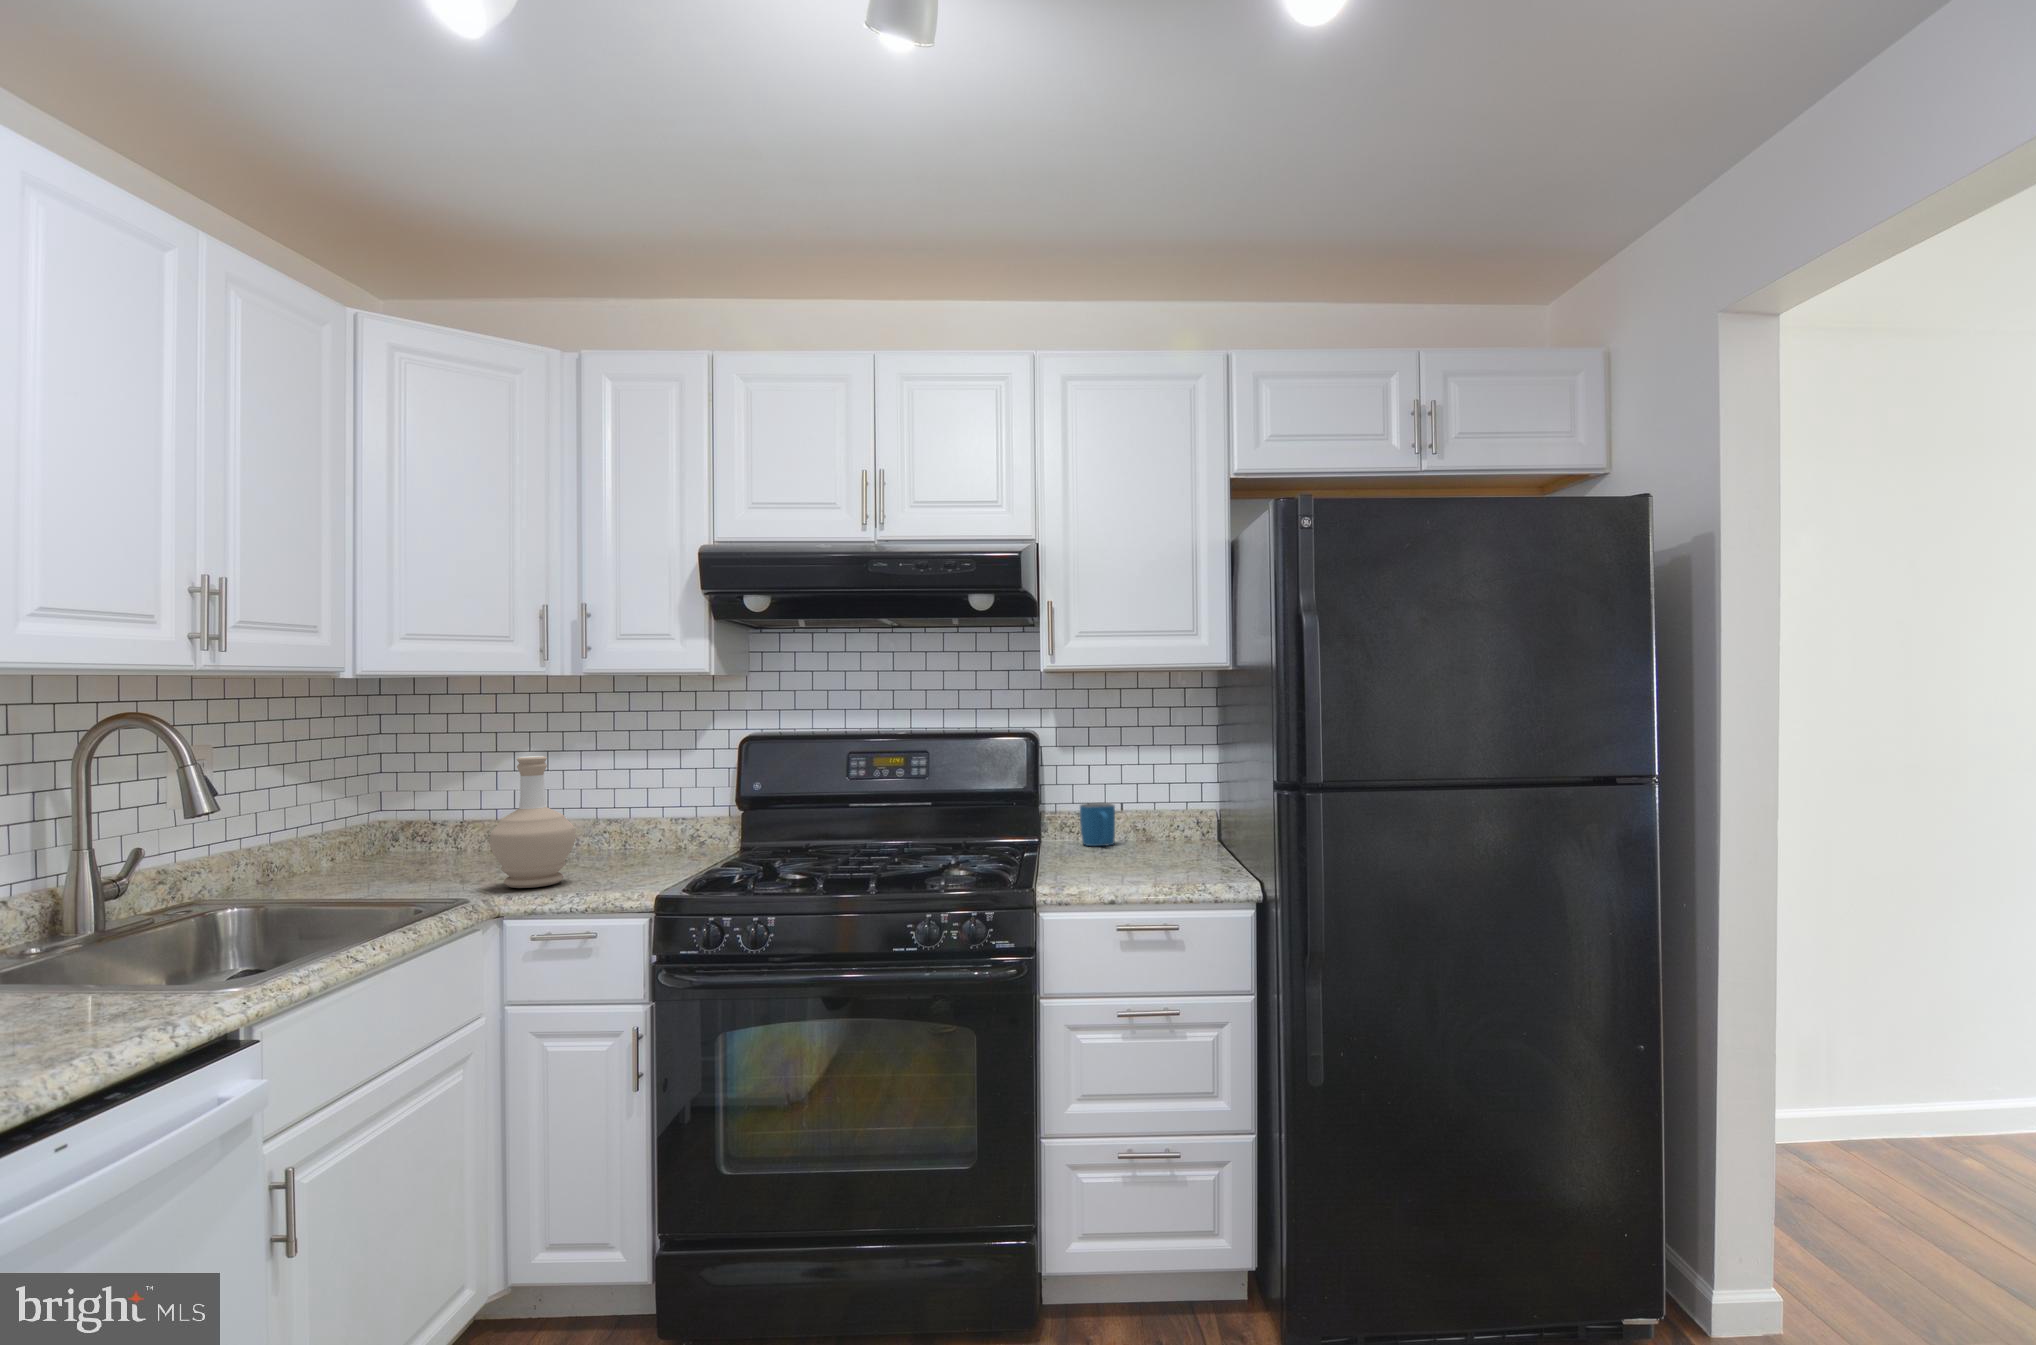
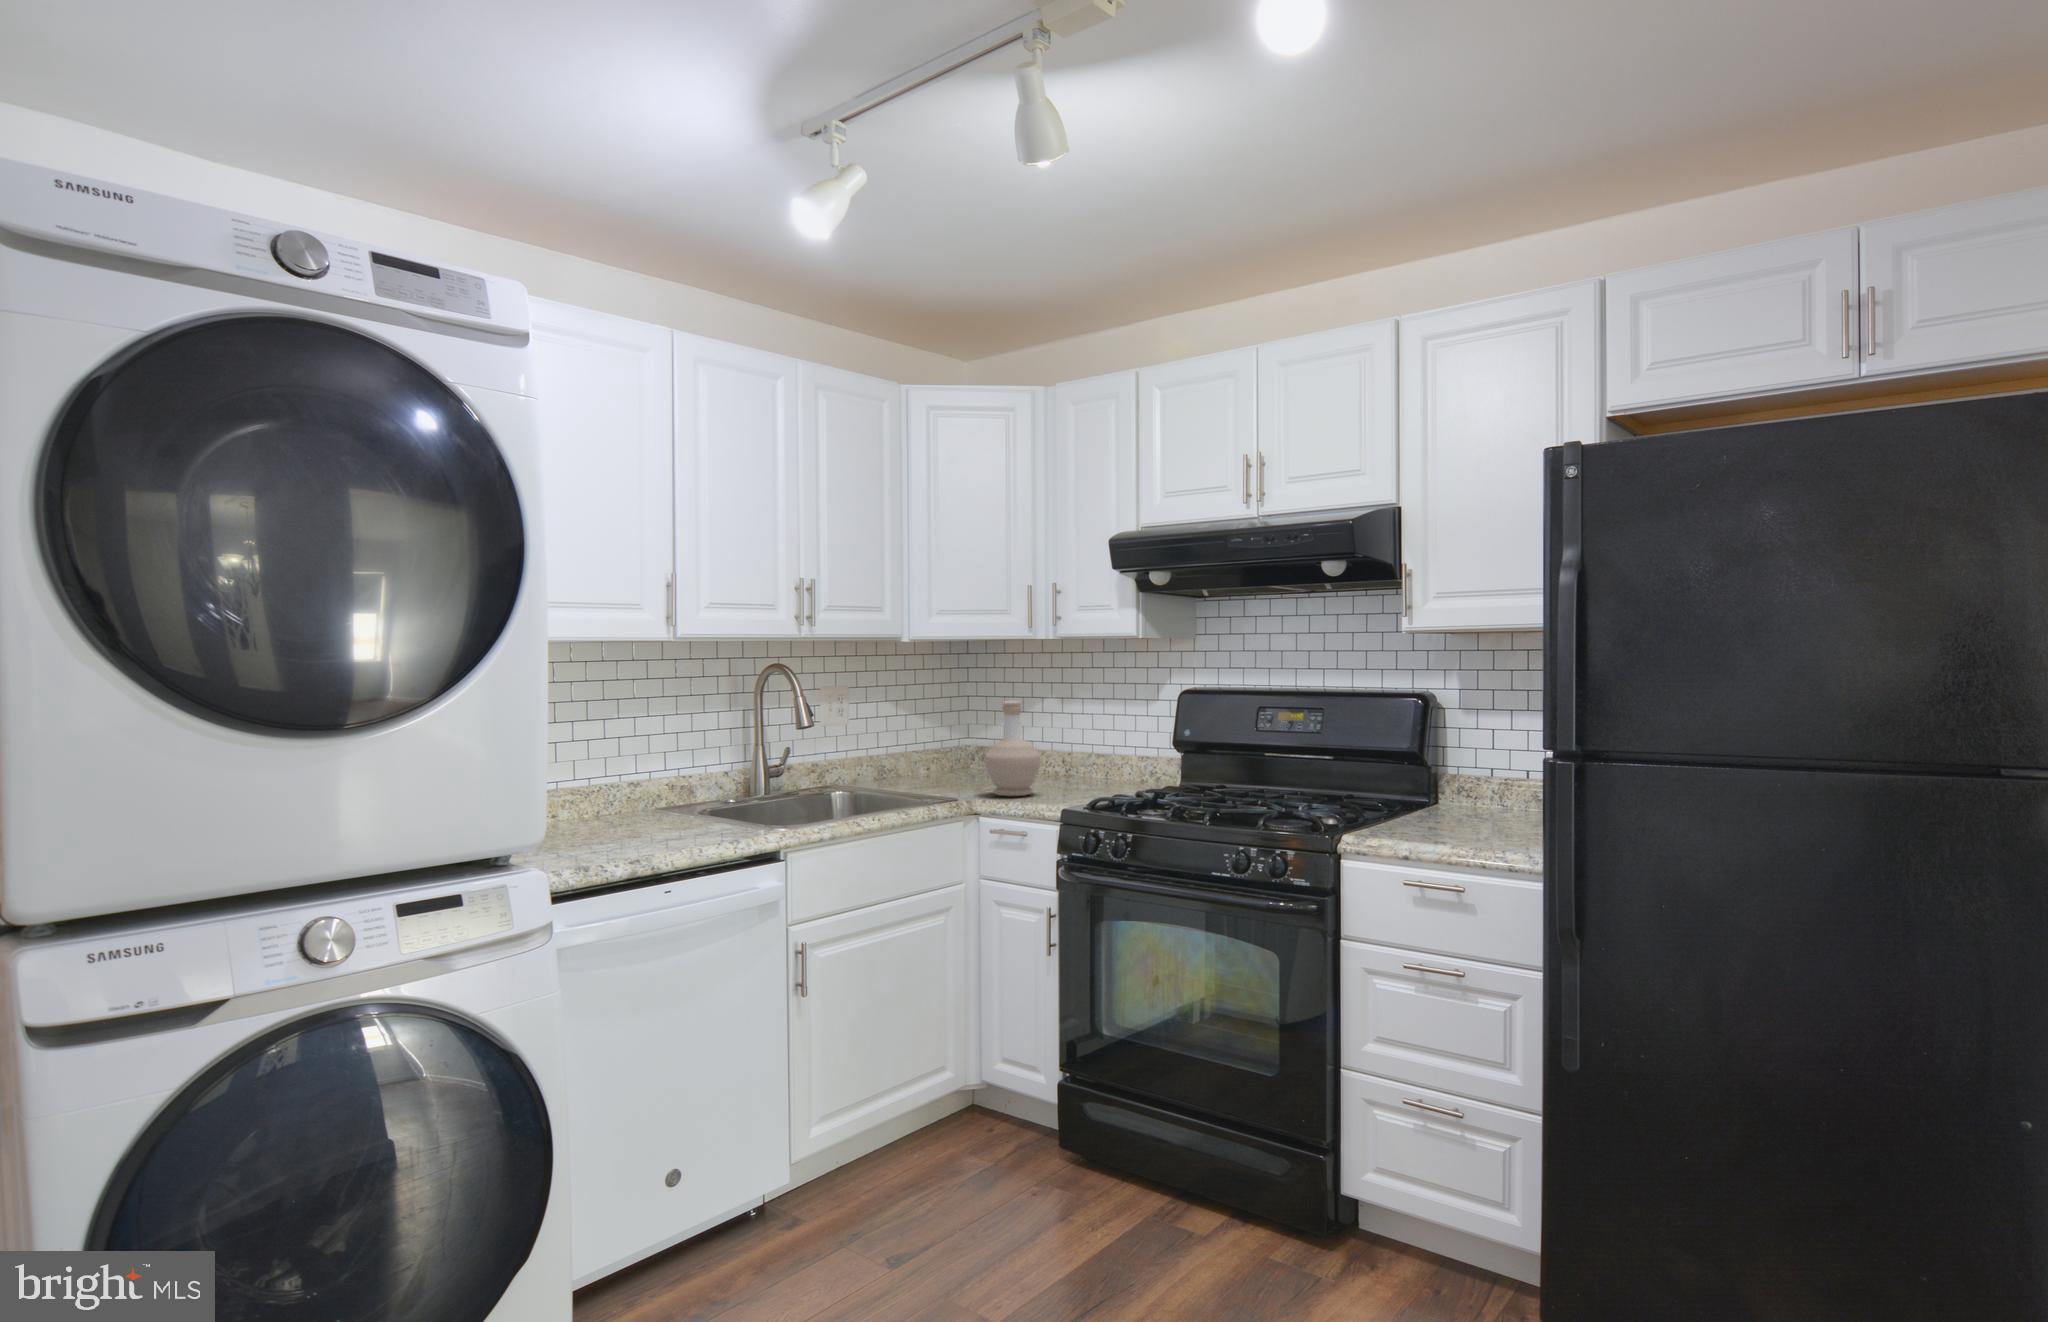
mug: present [1080,803,1115,846] -> none [1461,773,1498,816]

